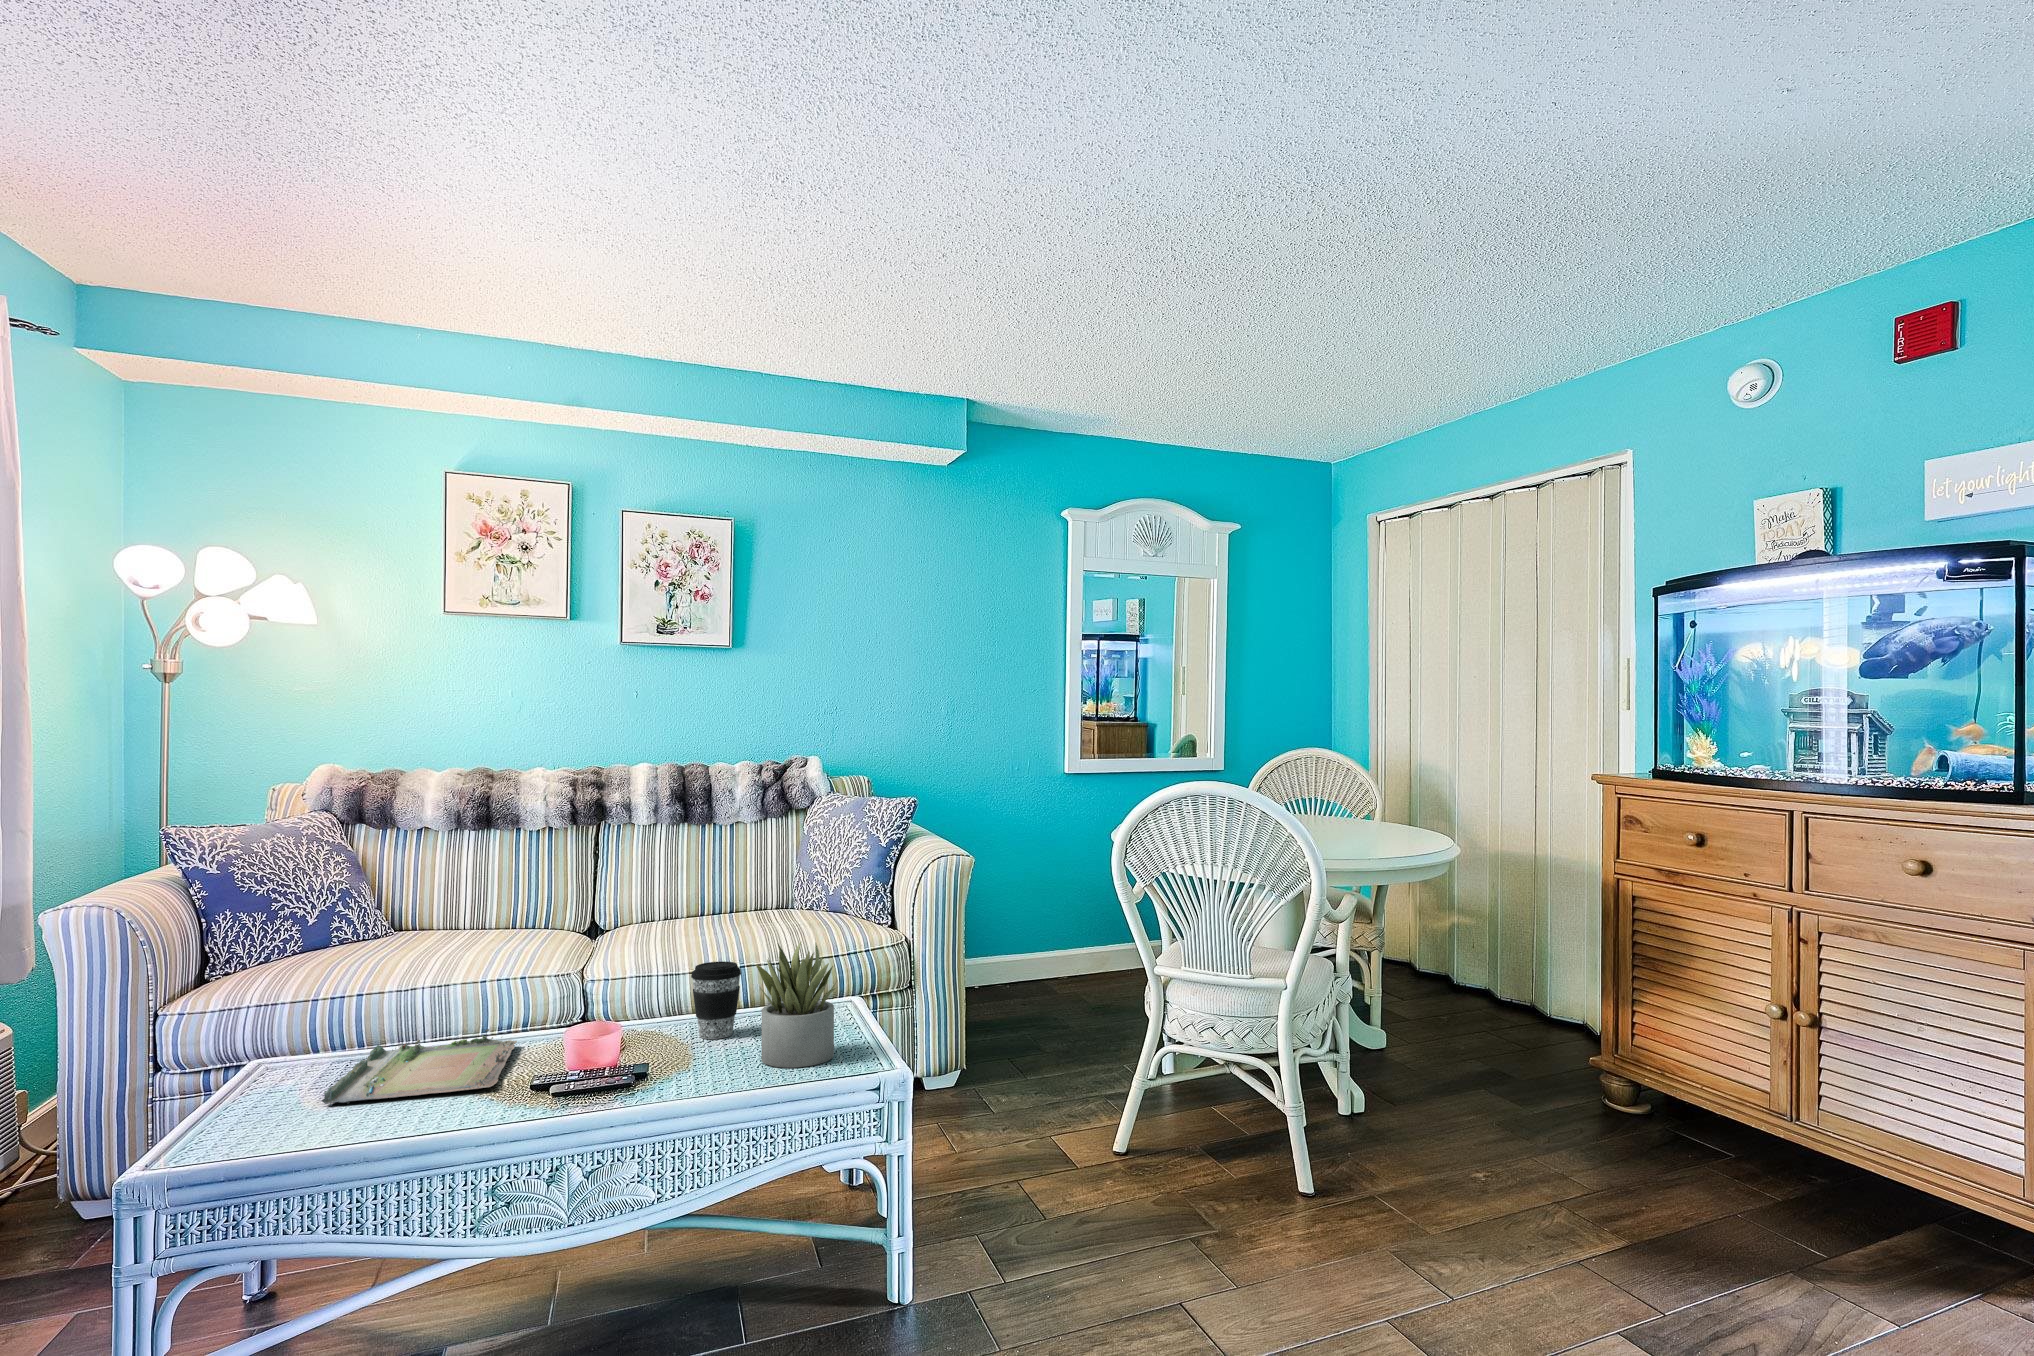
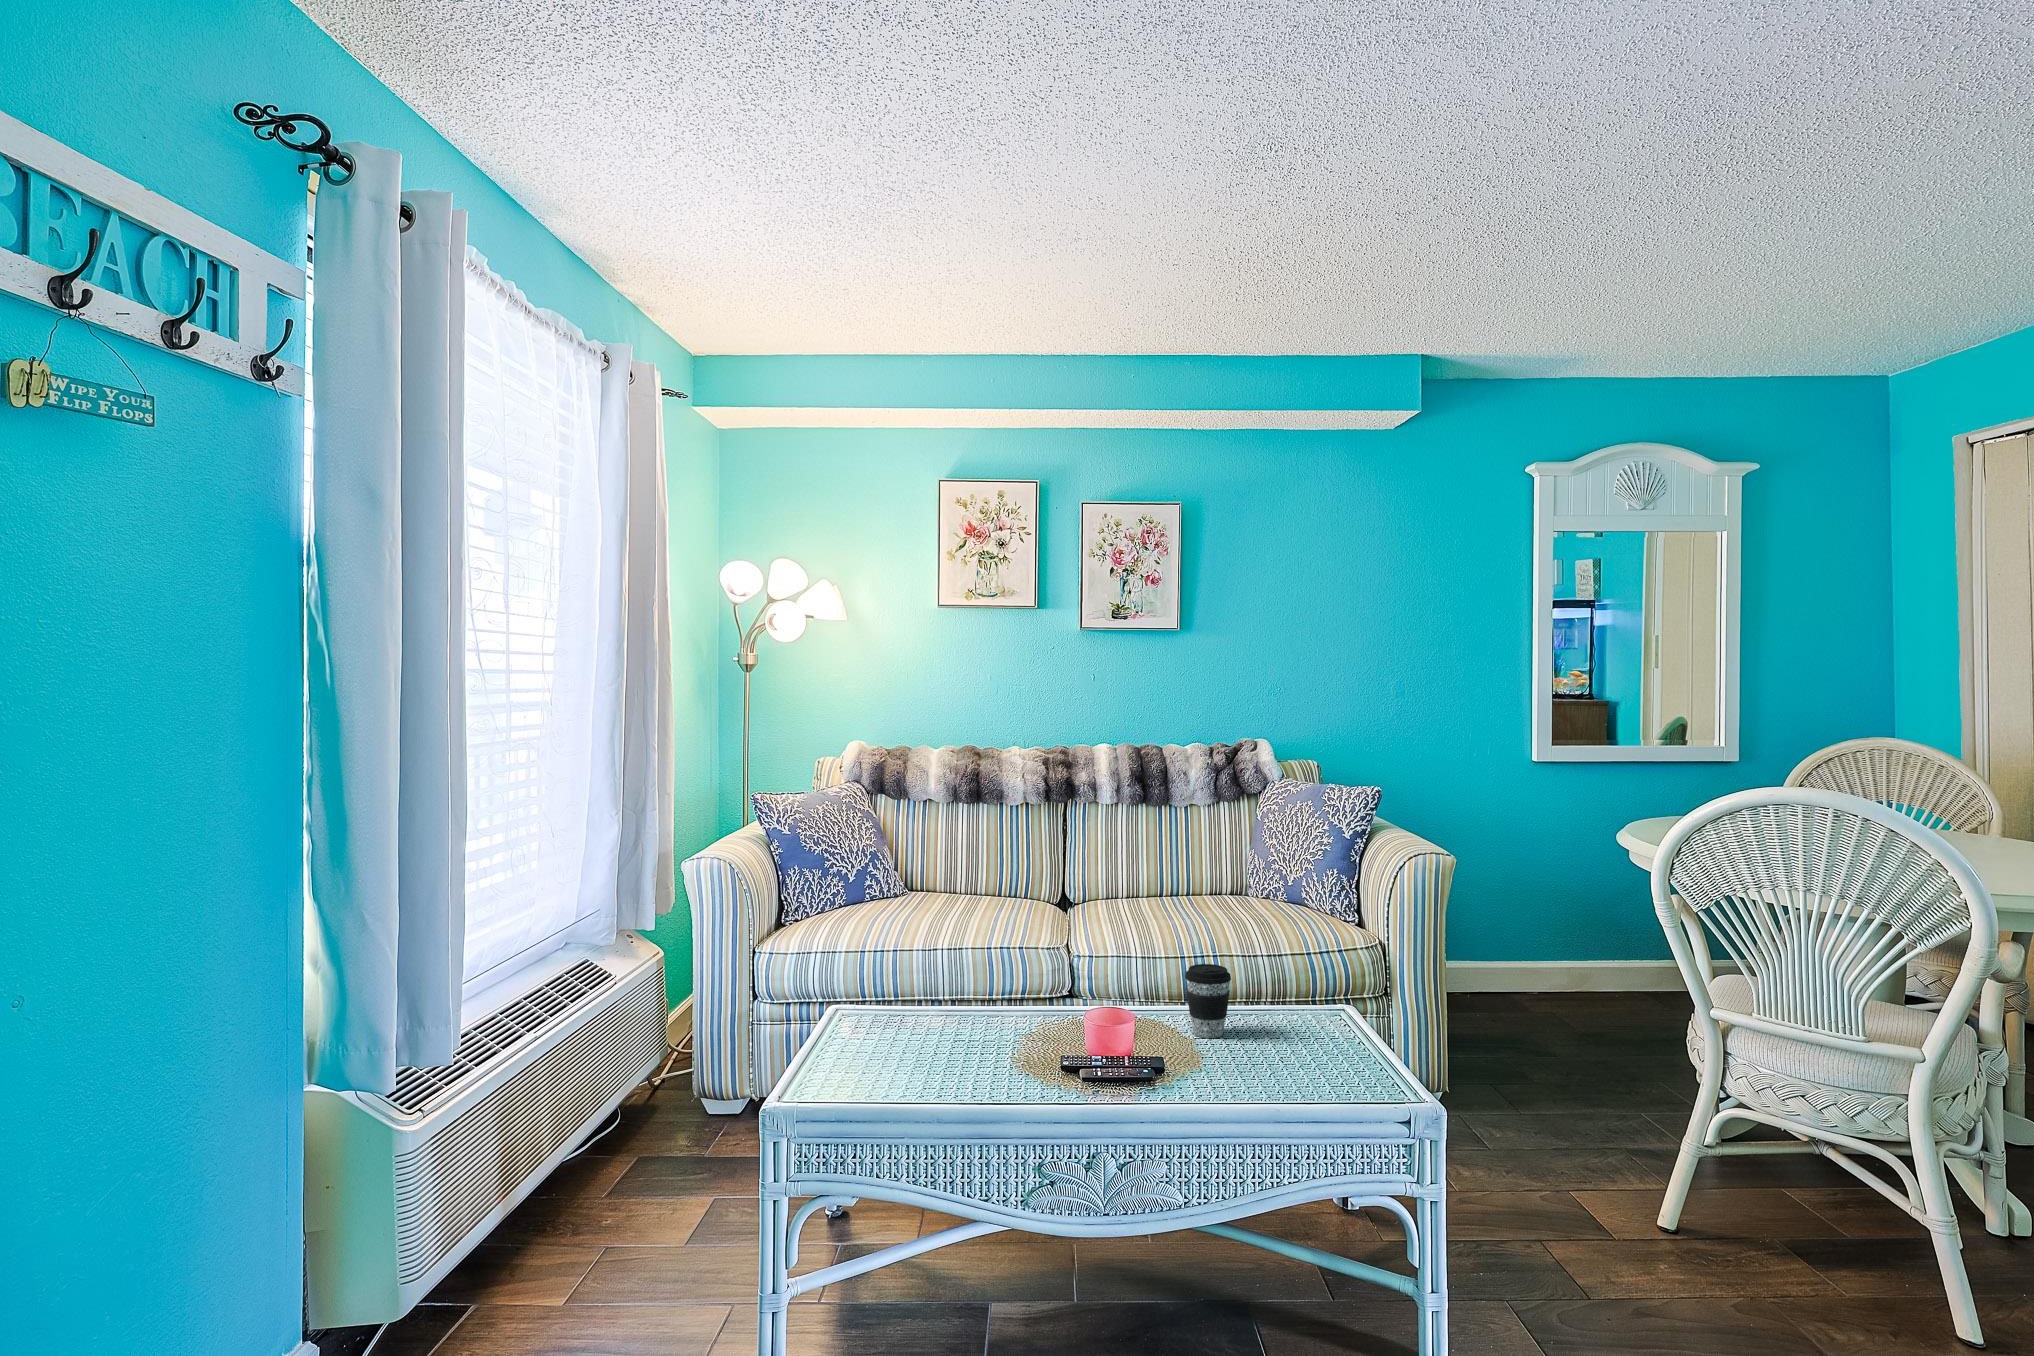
succulent plant: present [756,942,837,1068] -> none [1252,960,1334,1083]
tray: present [322,1029,517,1106] -> none [895,1003,1035,1069]

